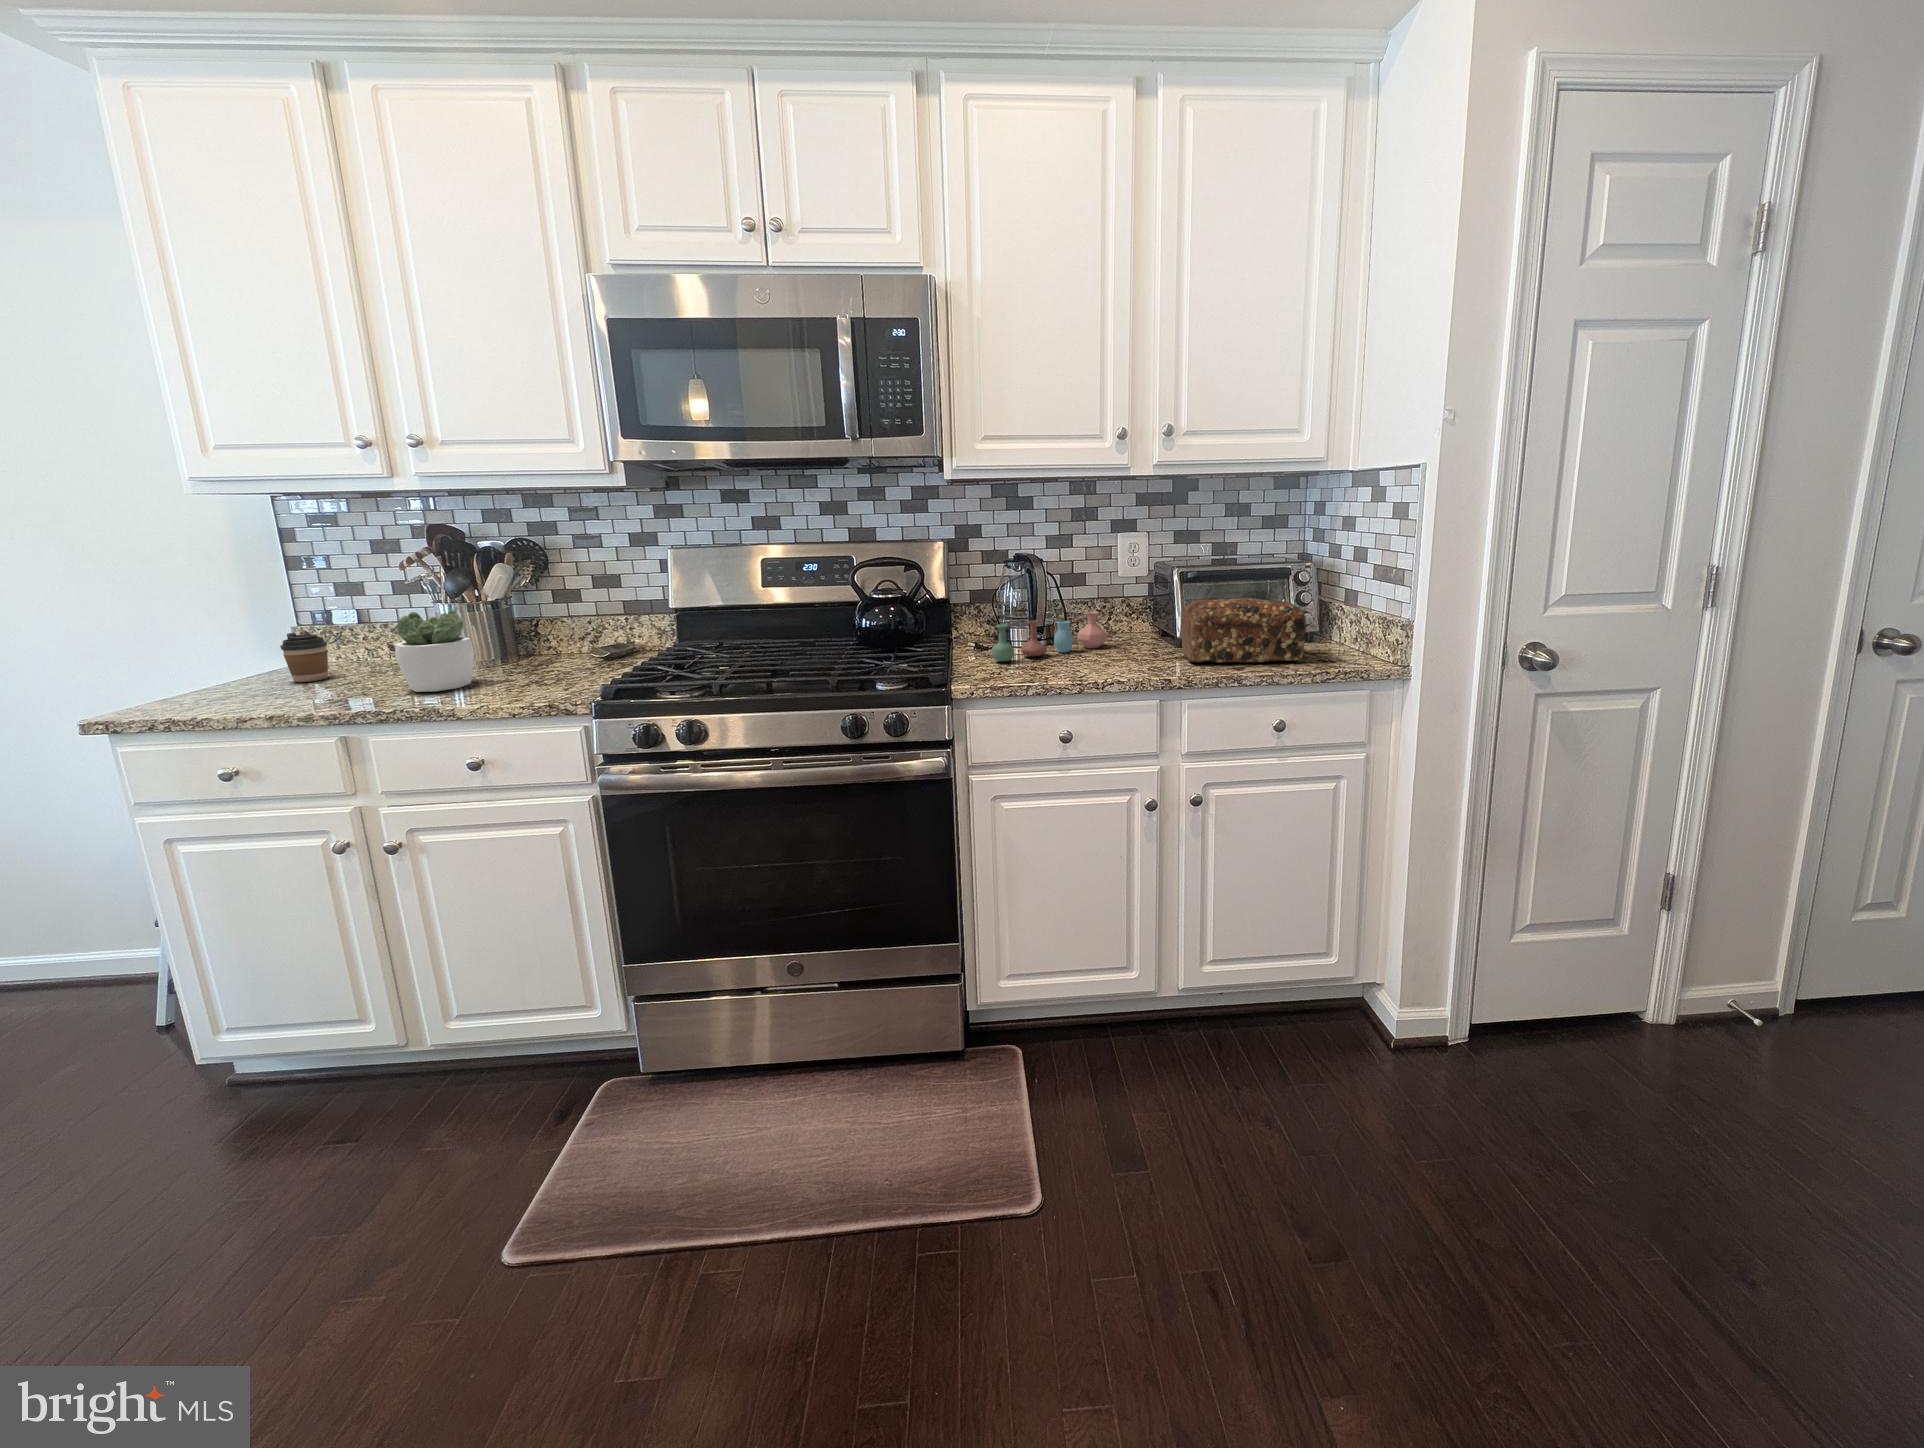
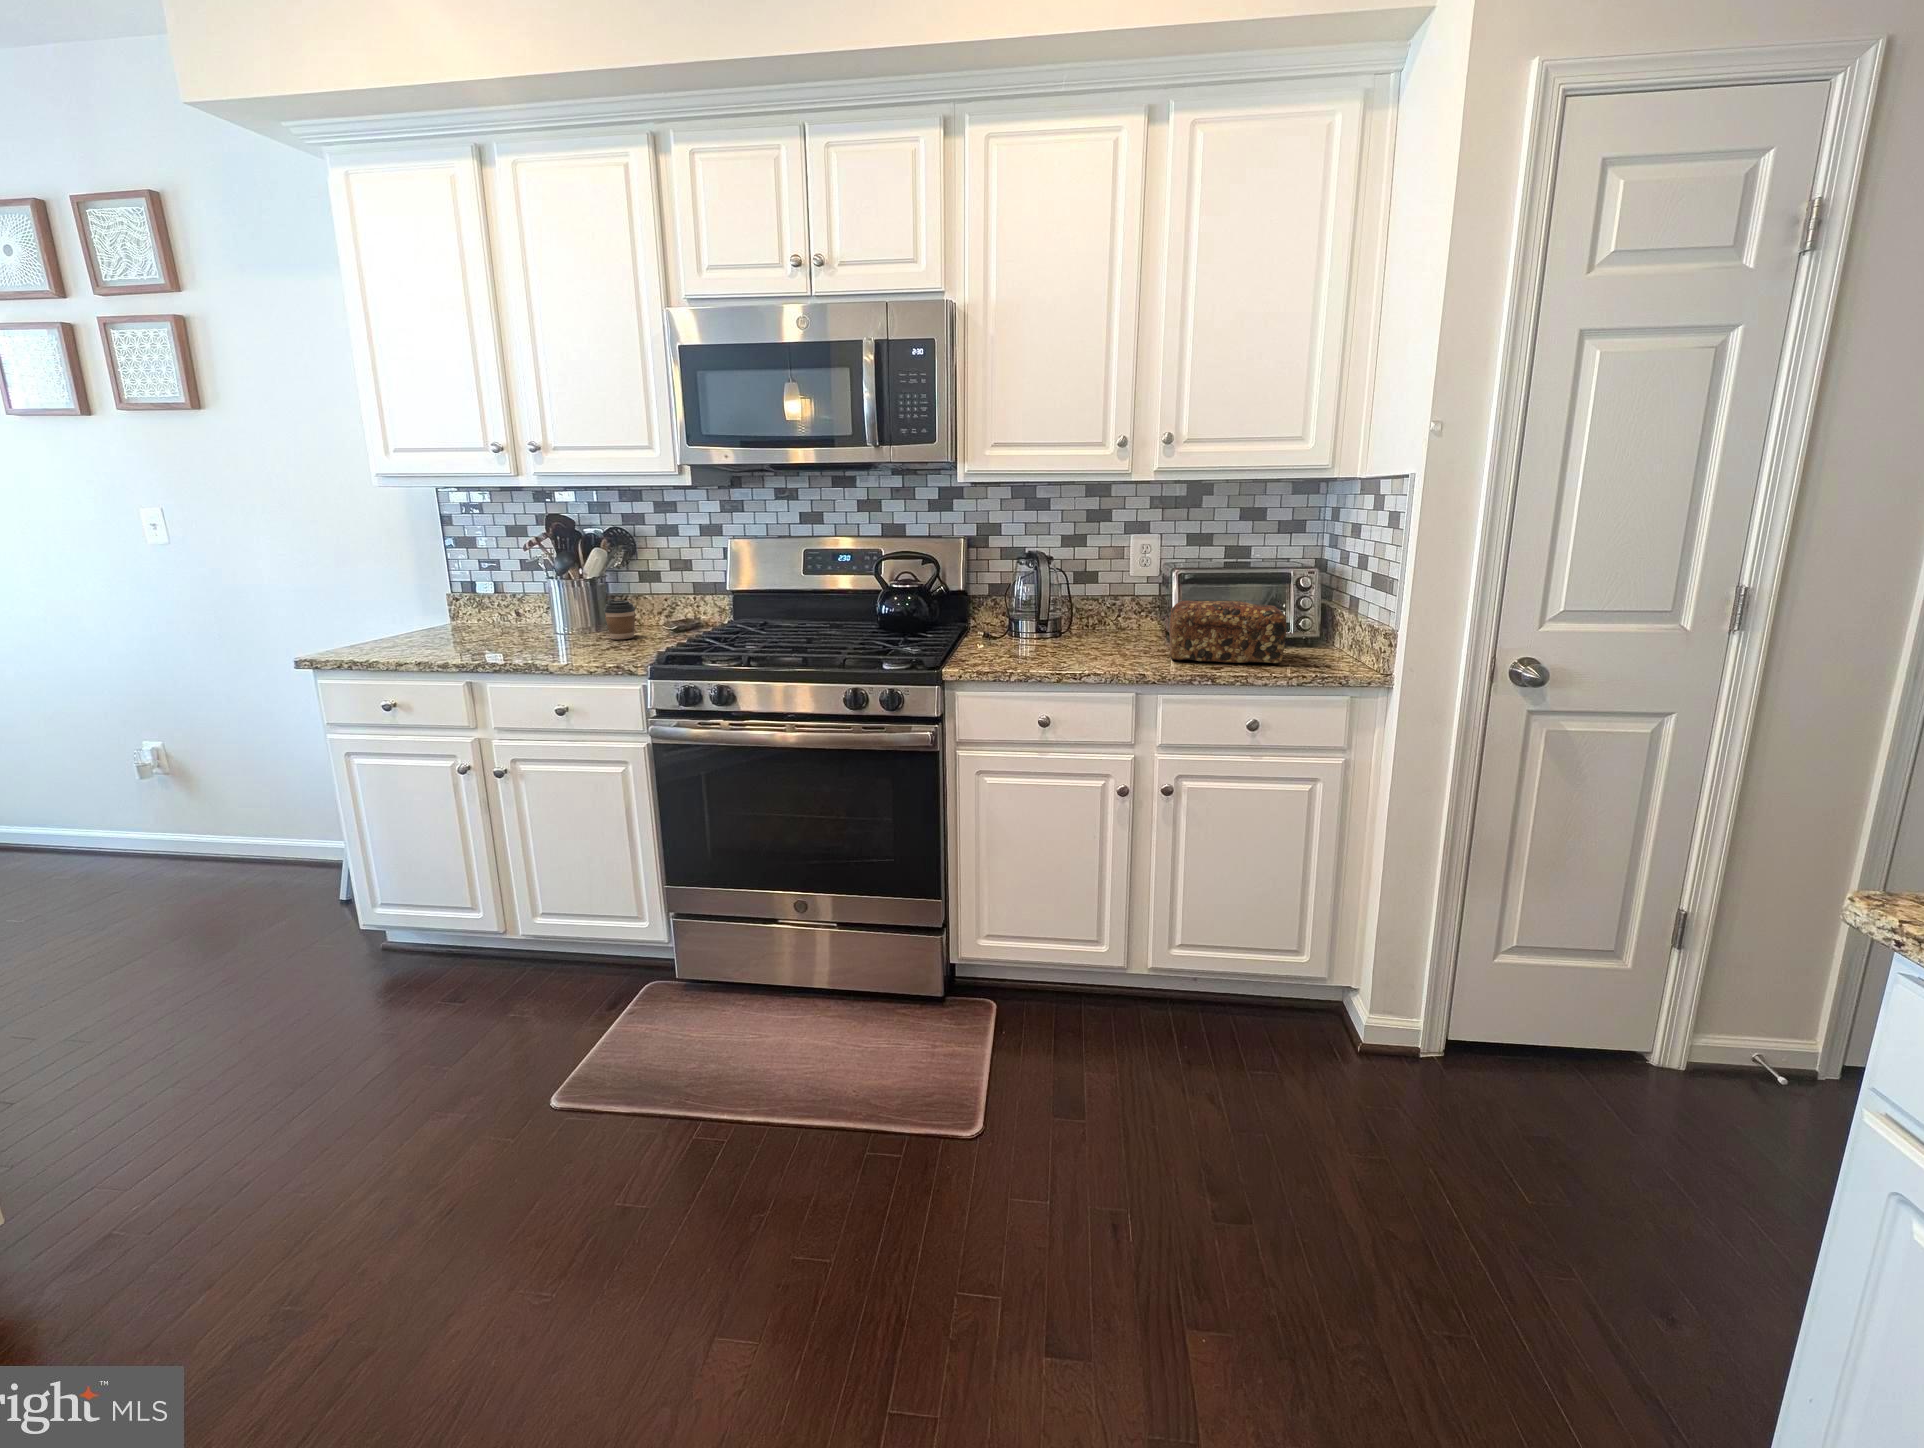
succulent plant: present [395,610,475,692] -> none [511,585,569,650]
vase: present [992,611,1107,661] -> none [990,608,1103,650]
coffee cup: present [280,633,328,682] -> present [604,599,635,639]

